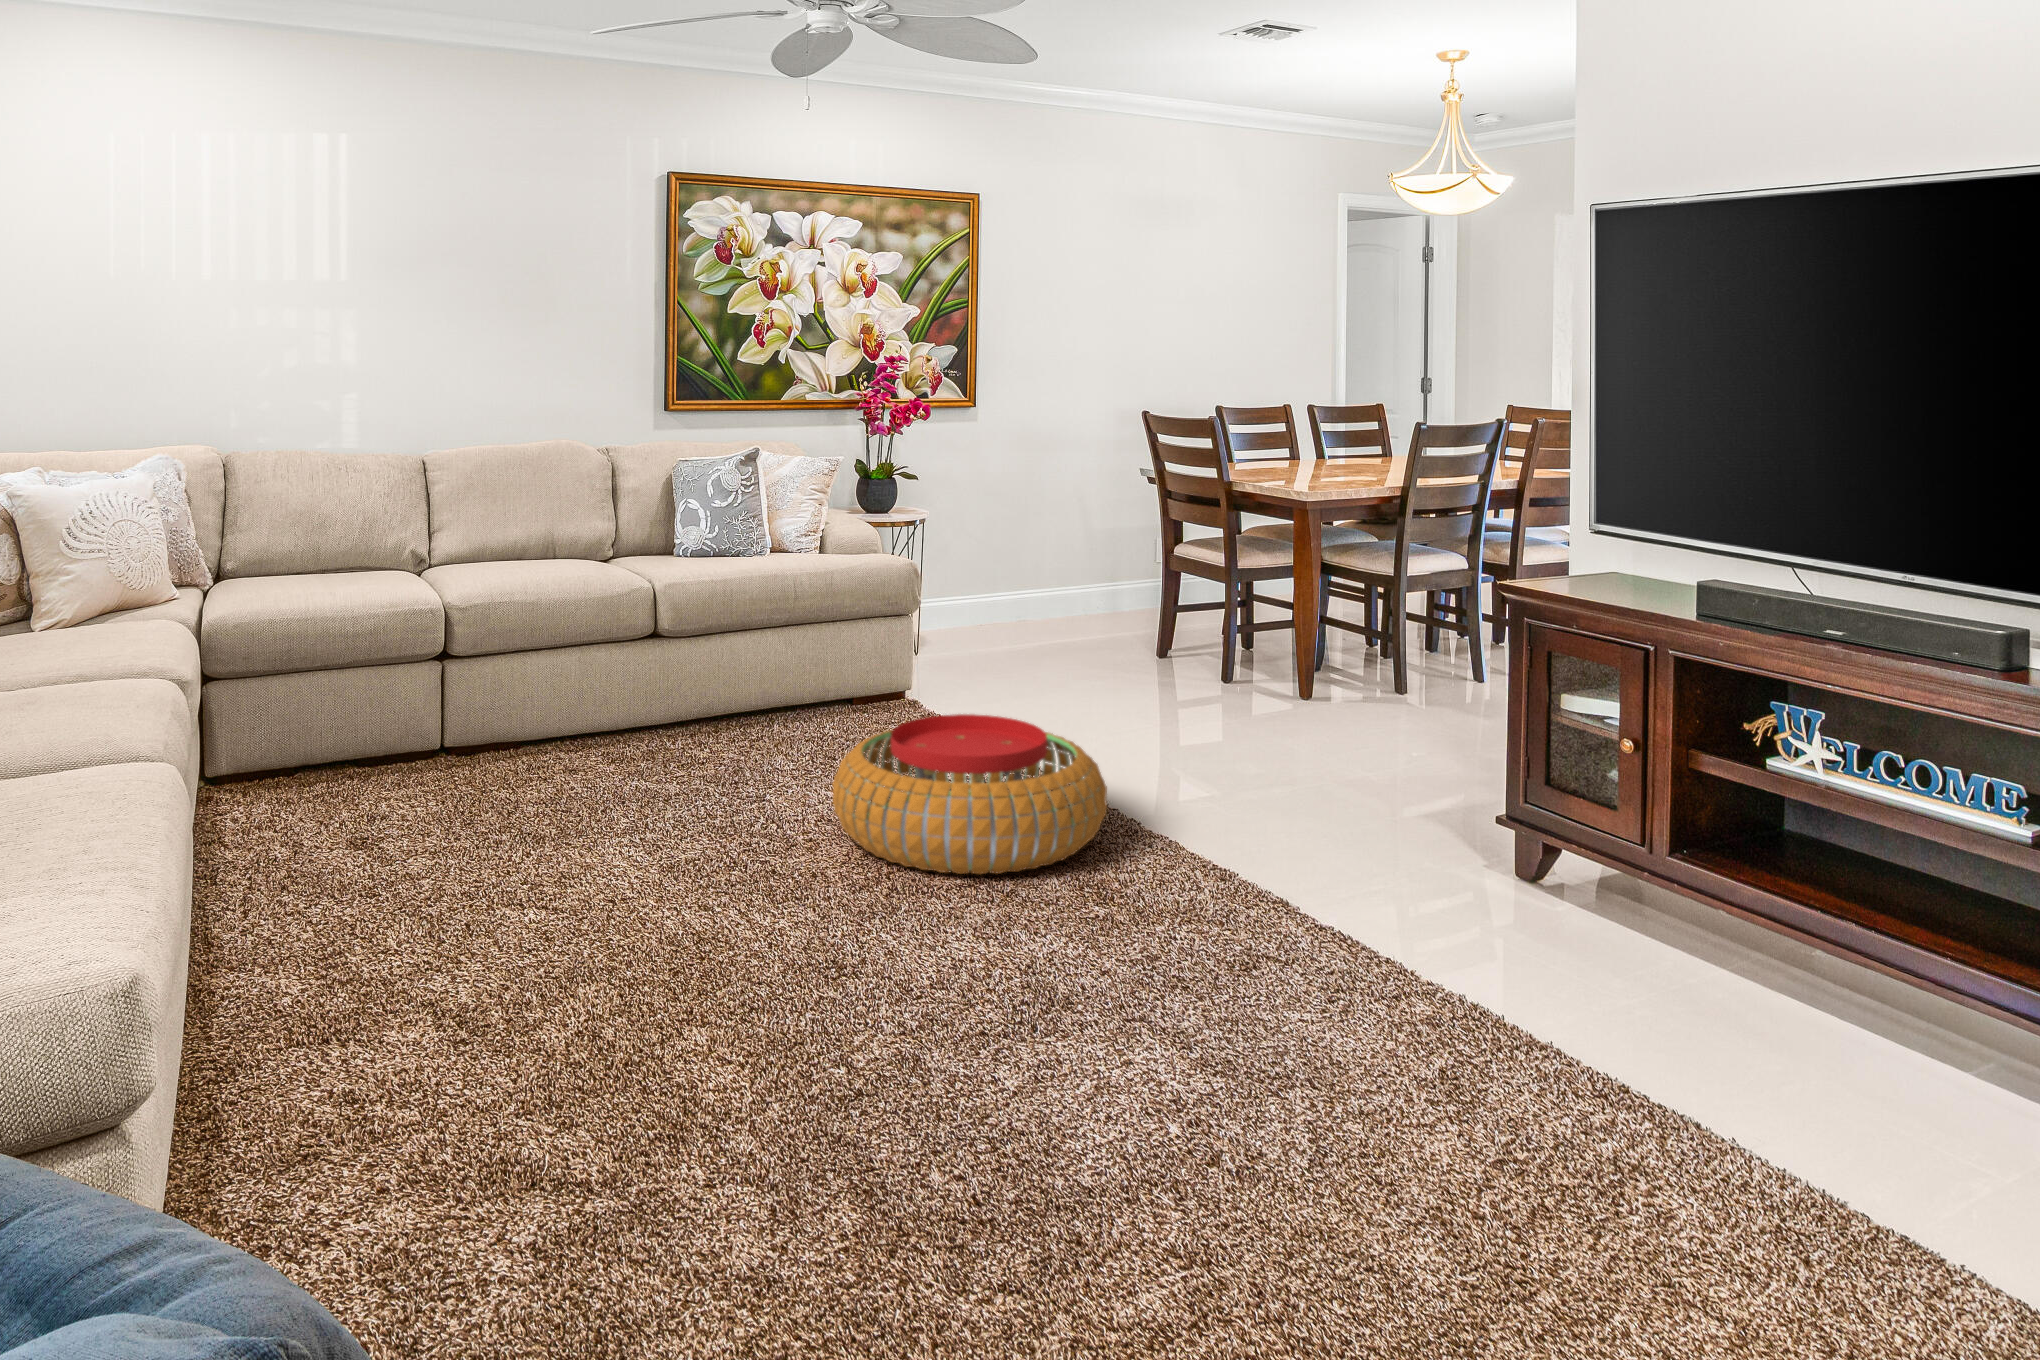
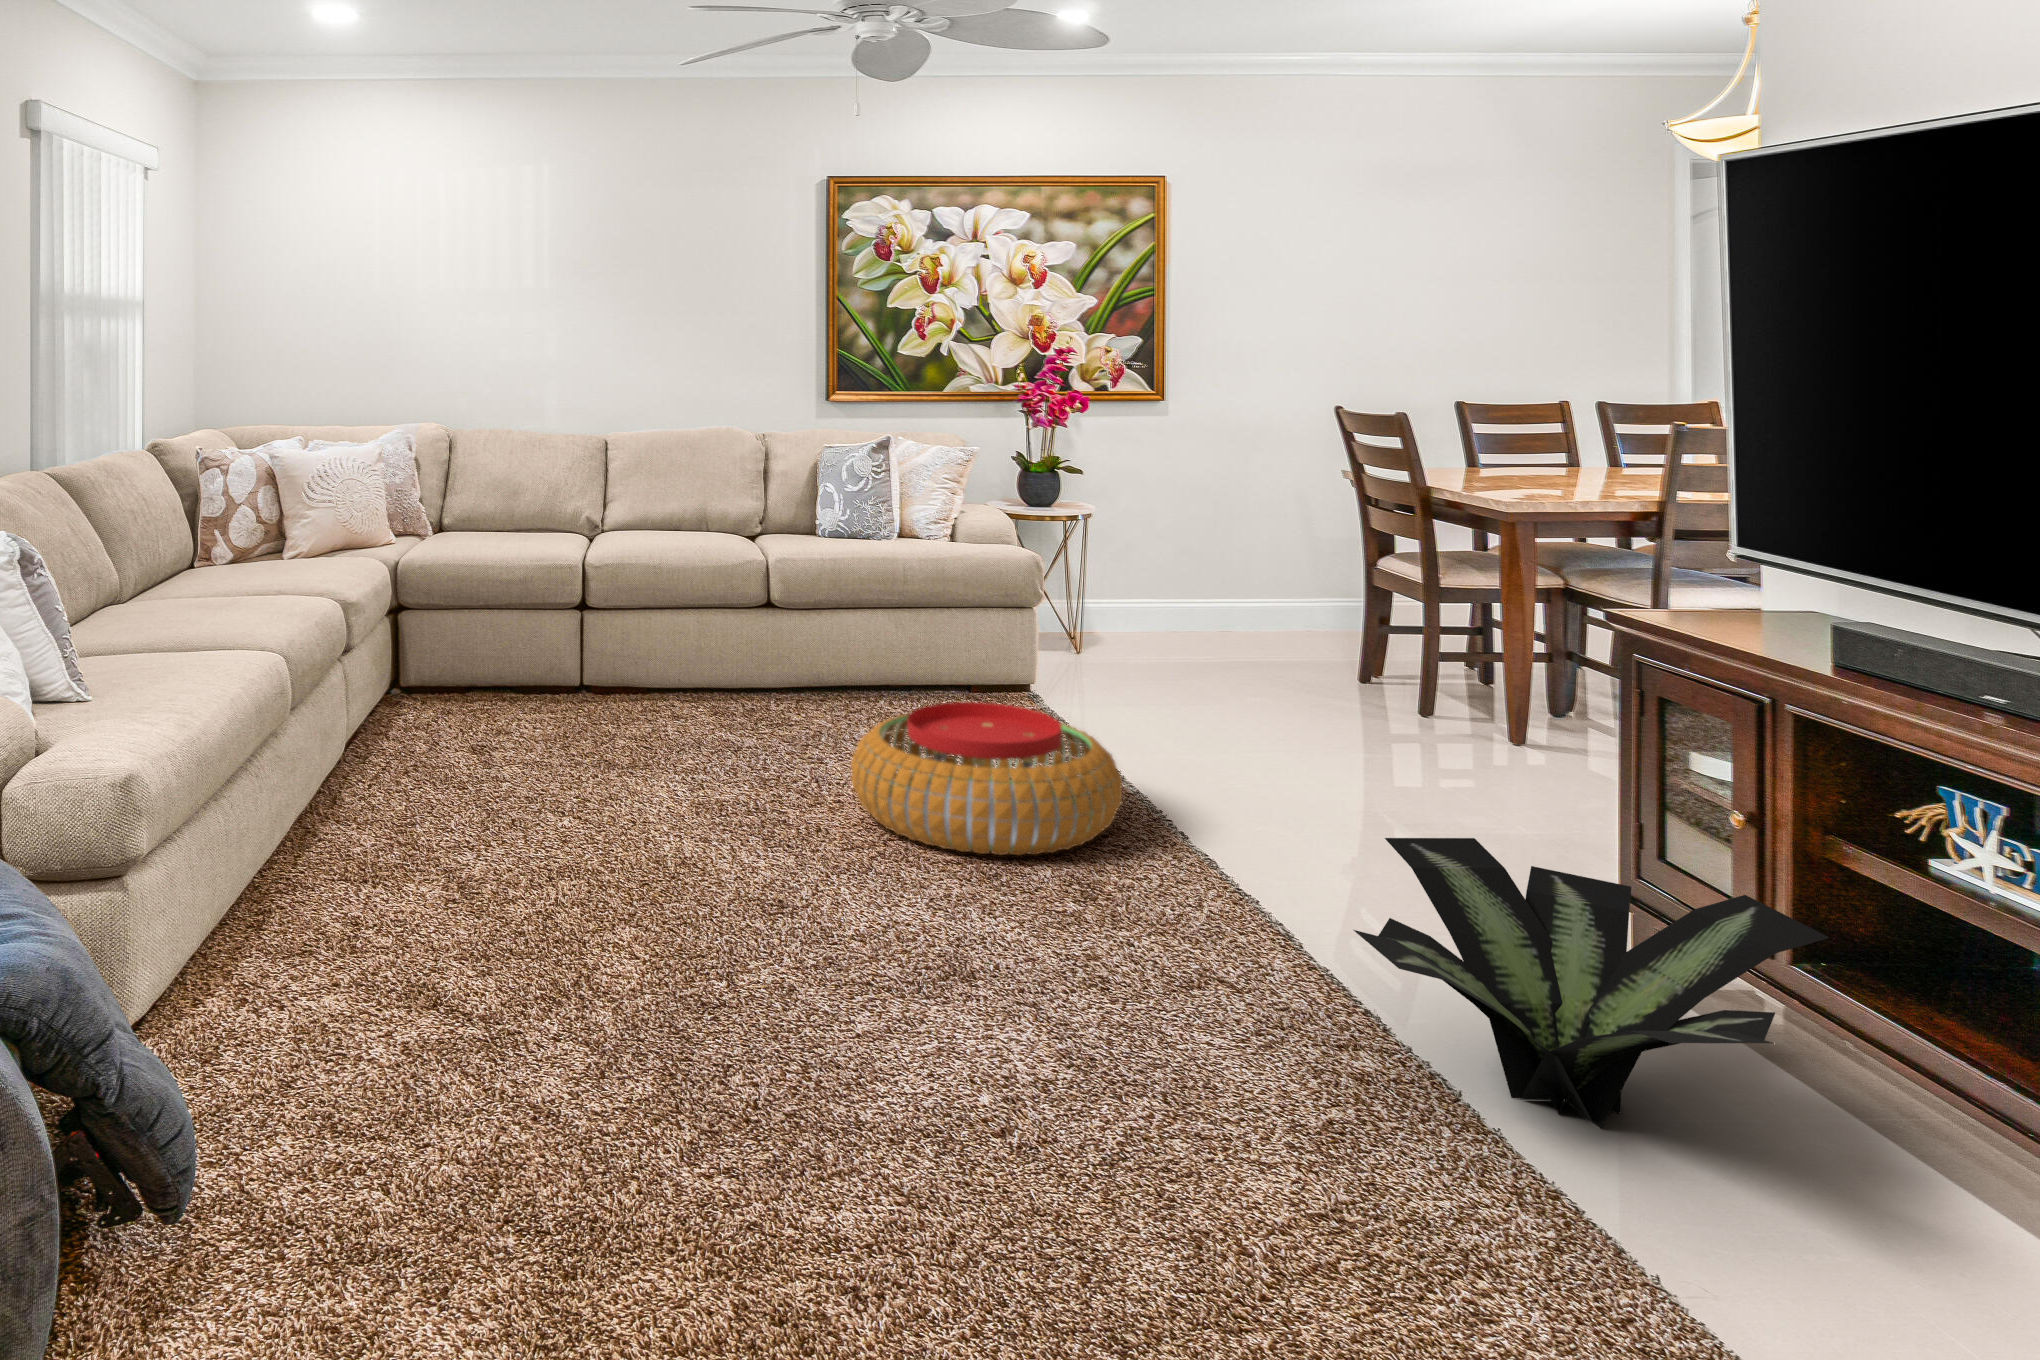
potted plant: none [1431,789,1852,1038] -> present [1354,838,1829,1128]

